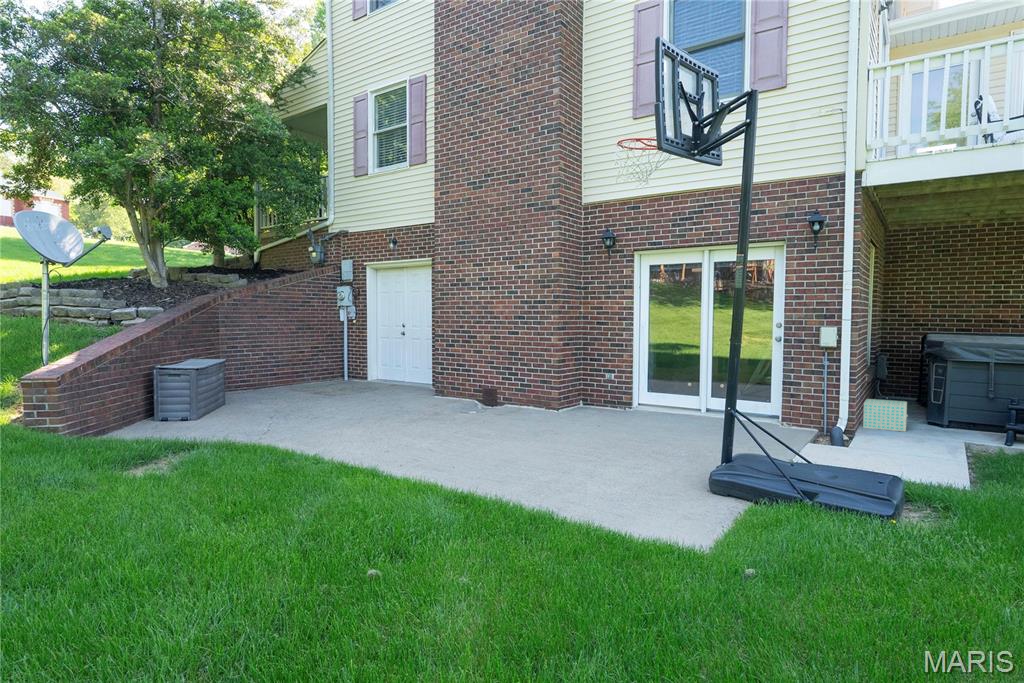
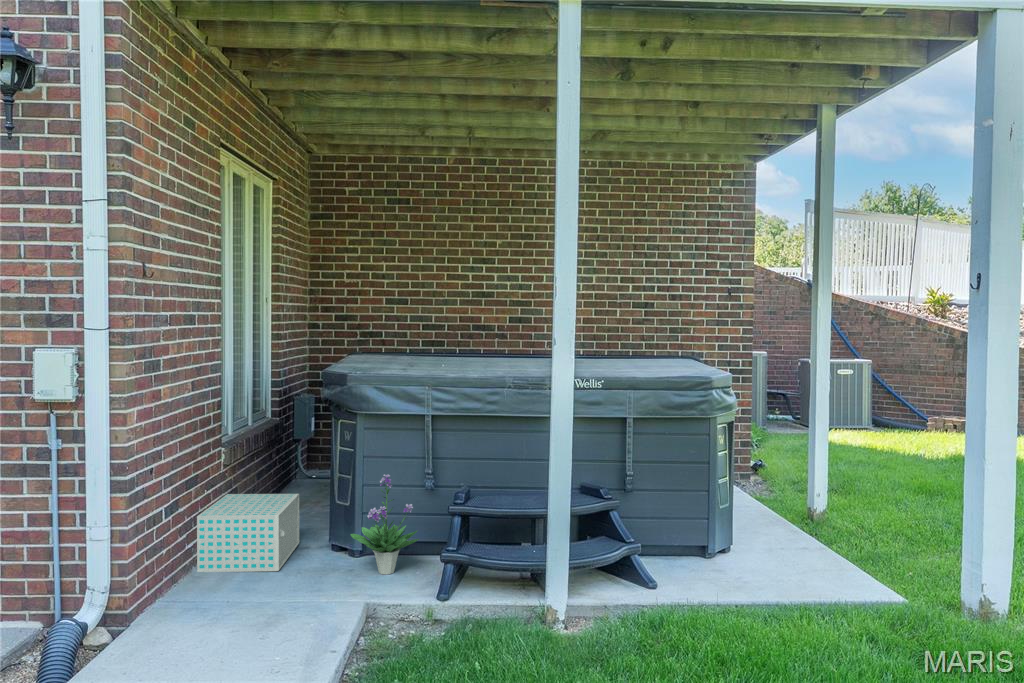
potted plant: none [946,392,991,439] -> present [350,474,419,575]

